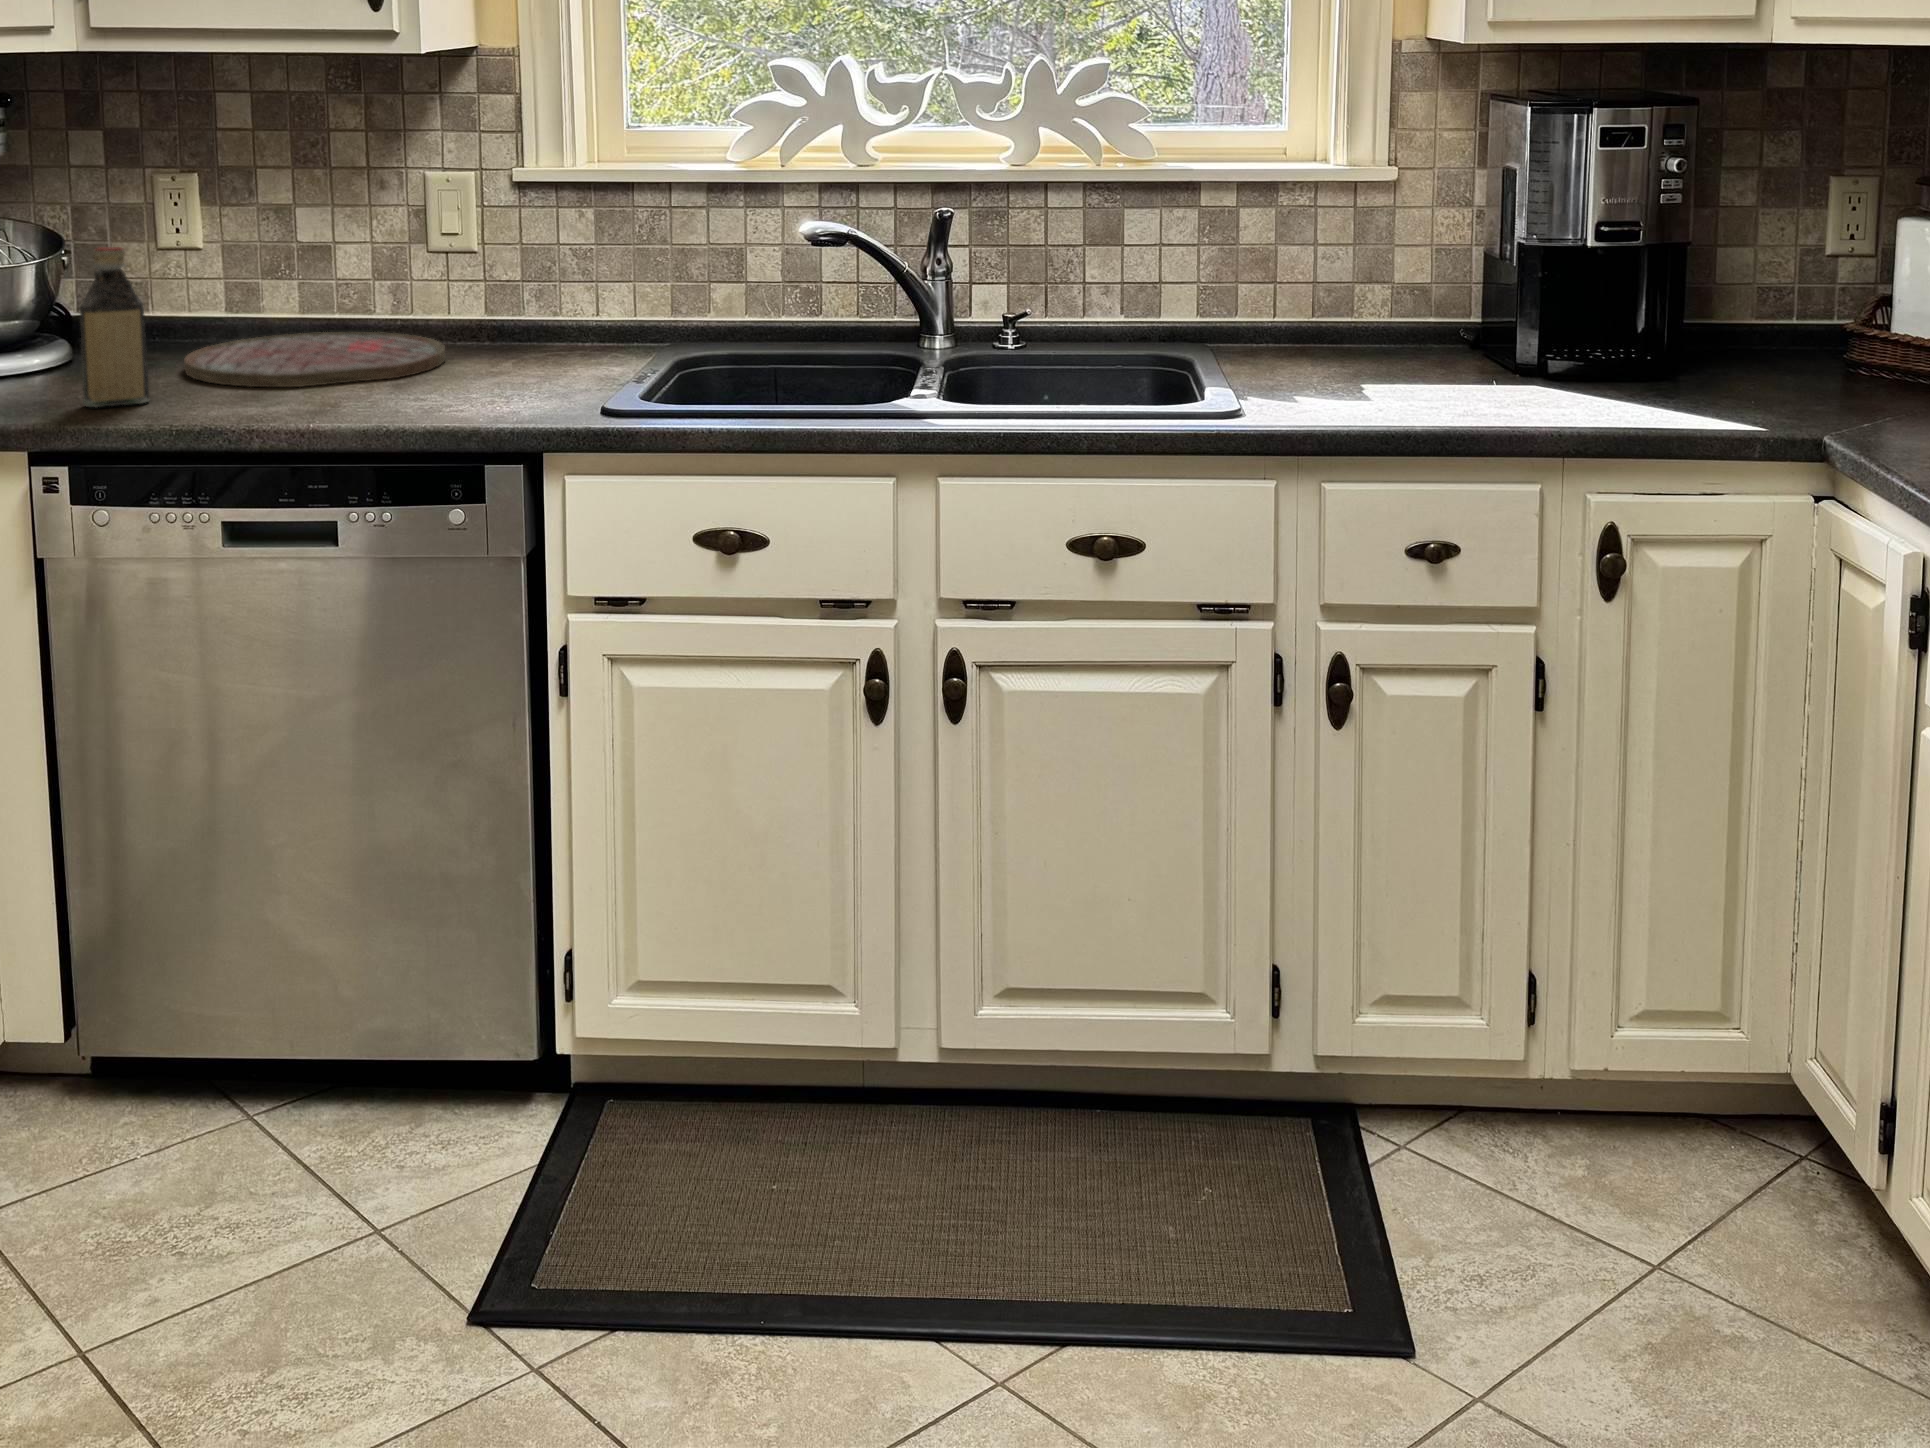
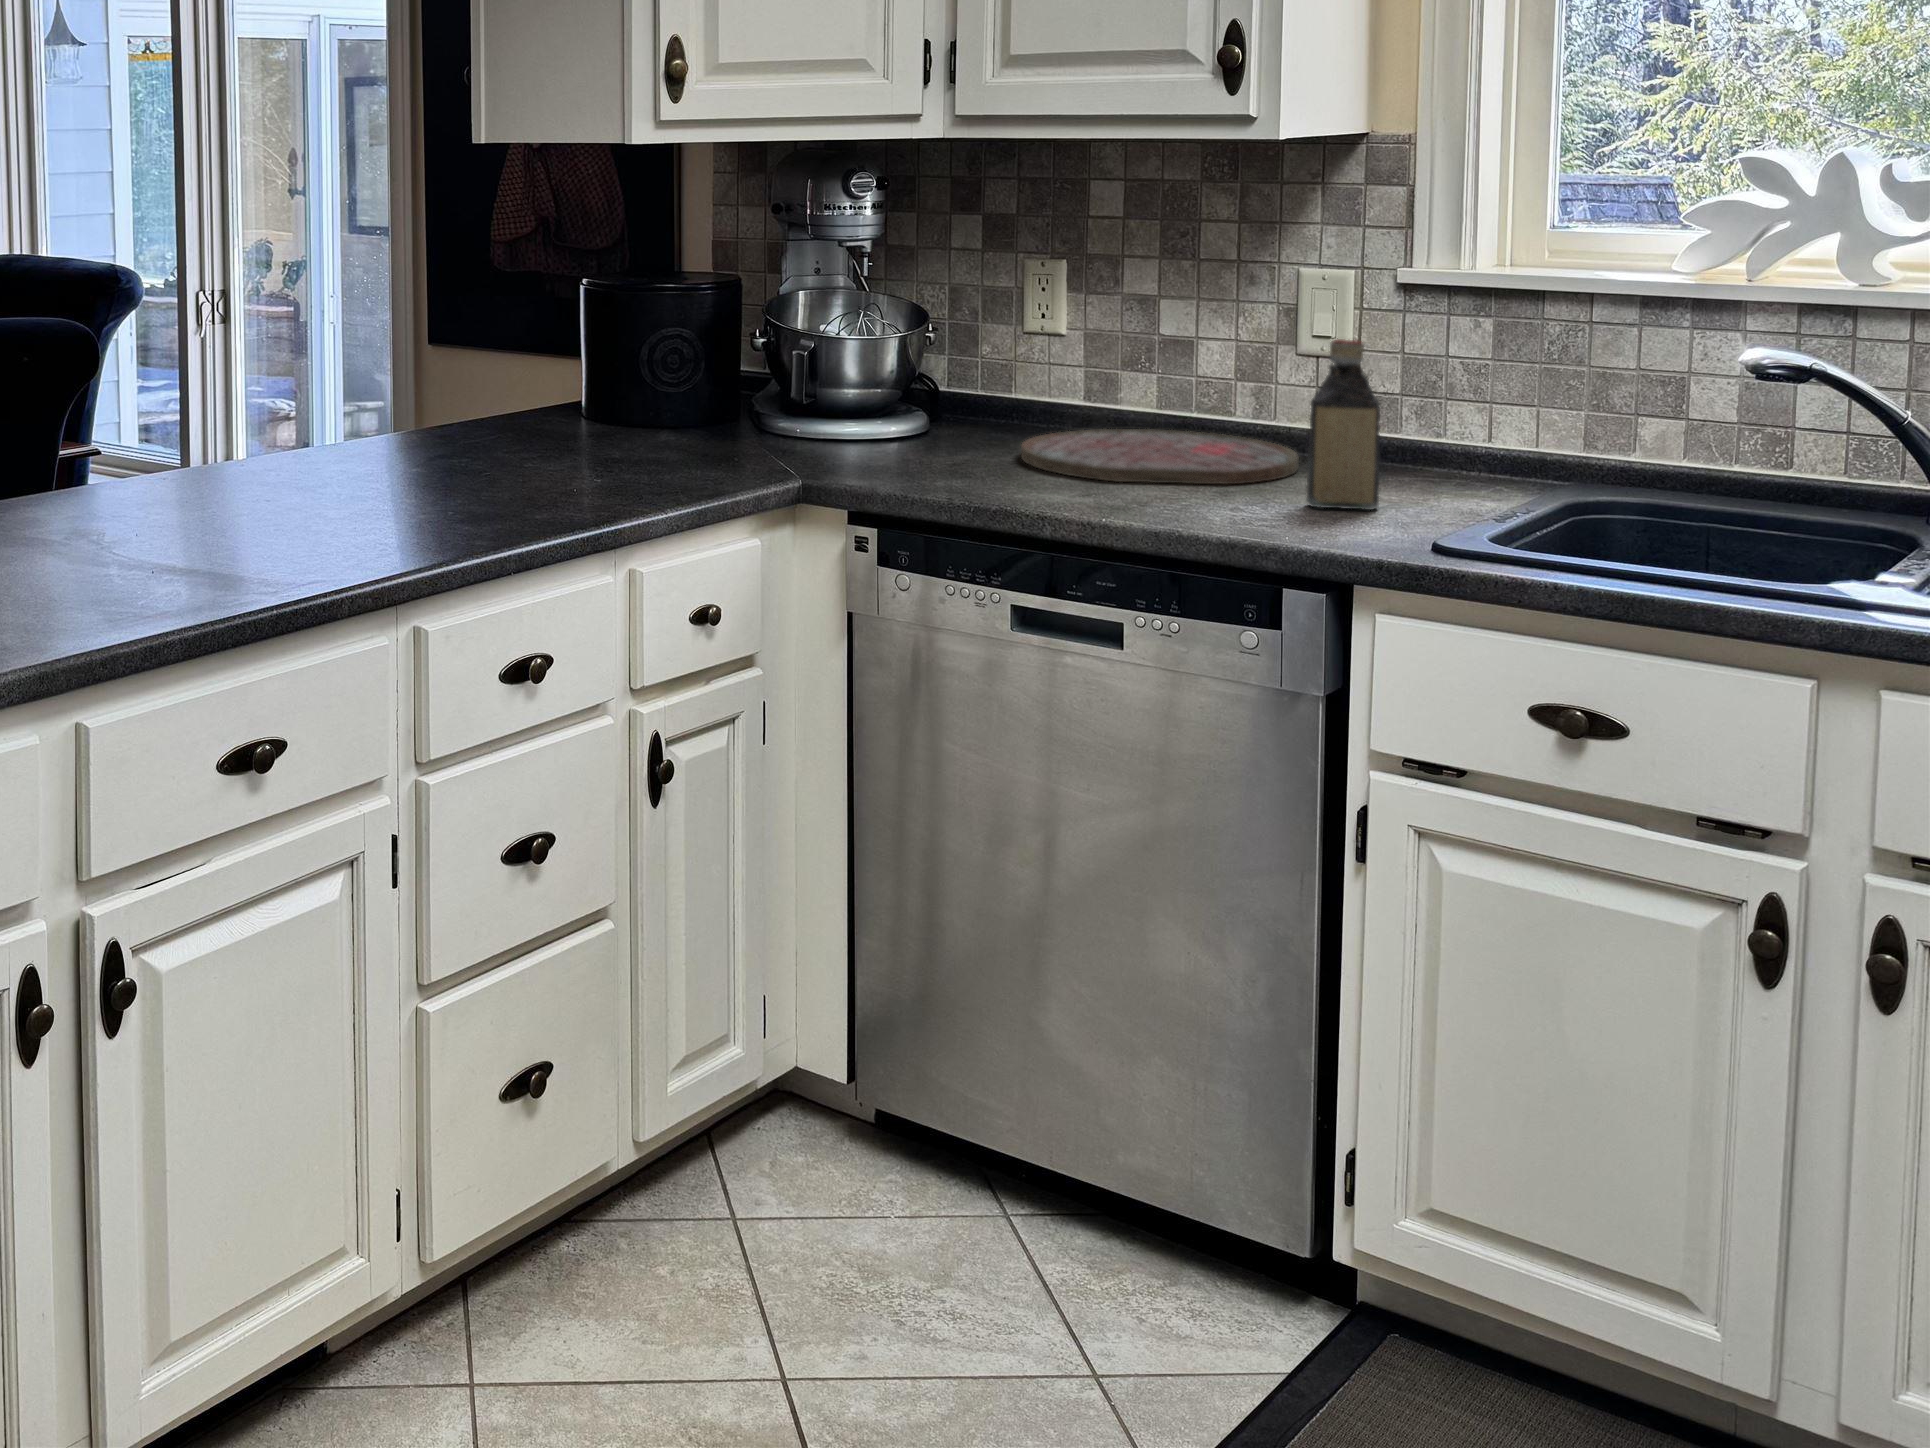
bottle: present [80,247,150,407] -> present [1306,339,1380,510]

